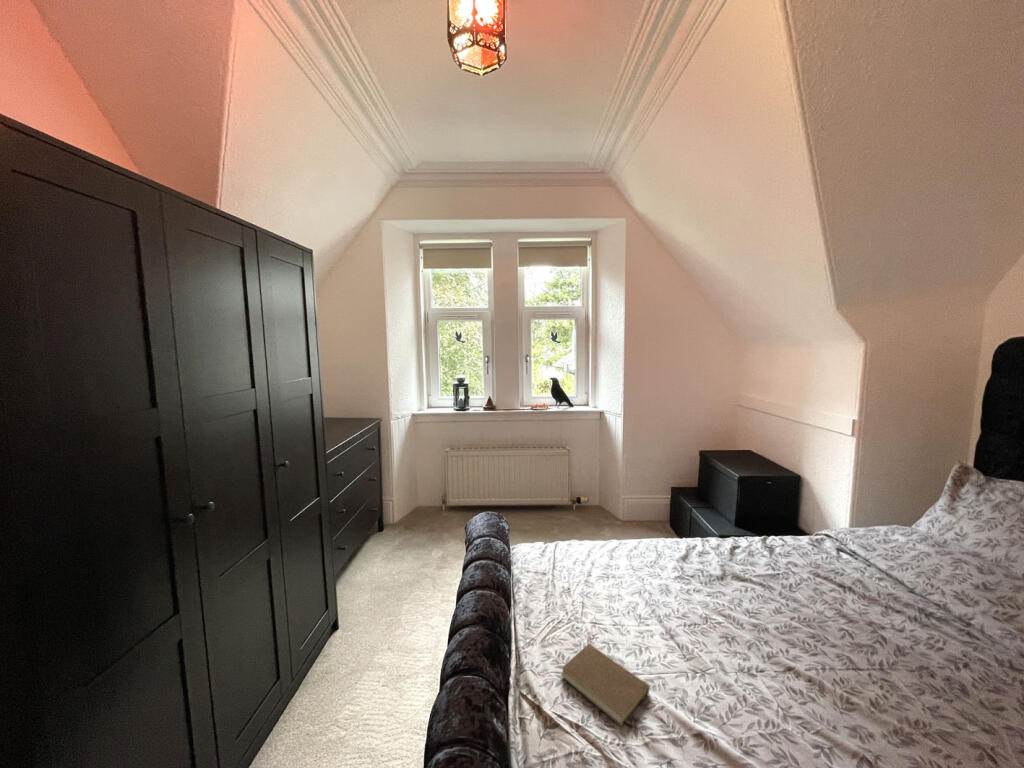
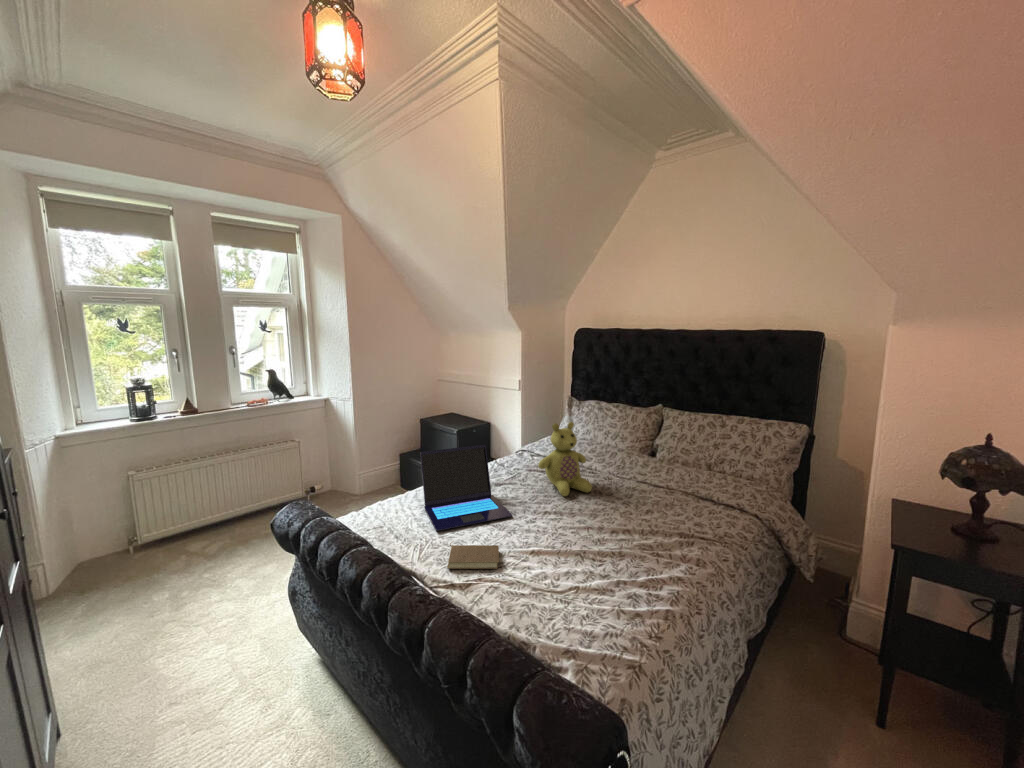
laptop: none [595,497,718,643] -> present [420,445,512,531]
stuffed bear: none [809,514,941,678] -> present [538,422,592,496]

